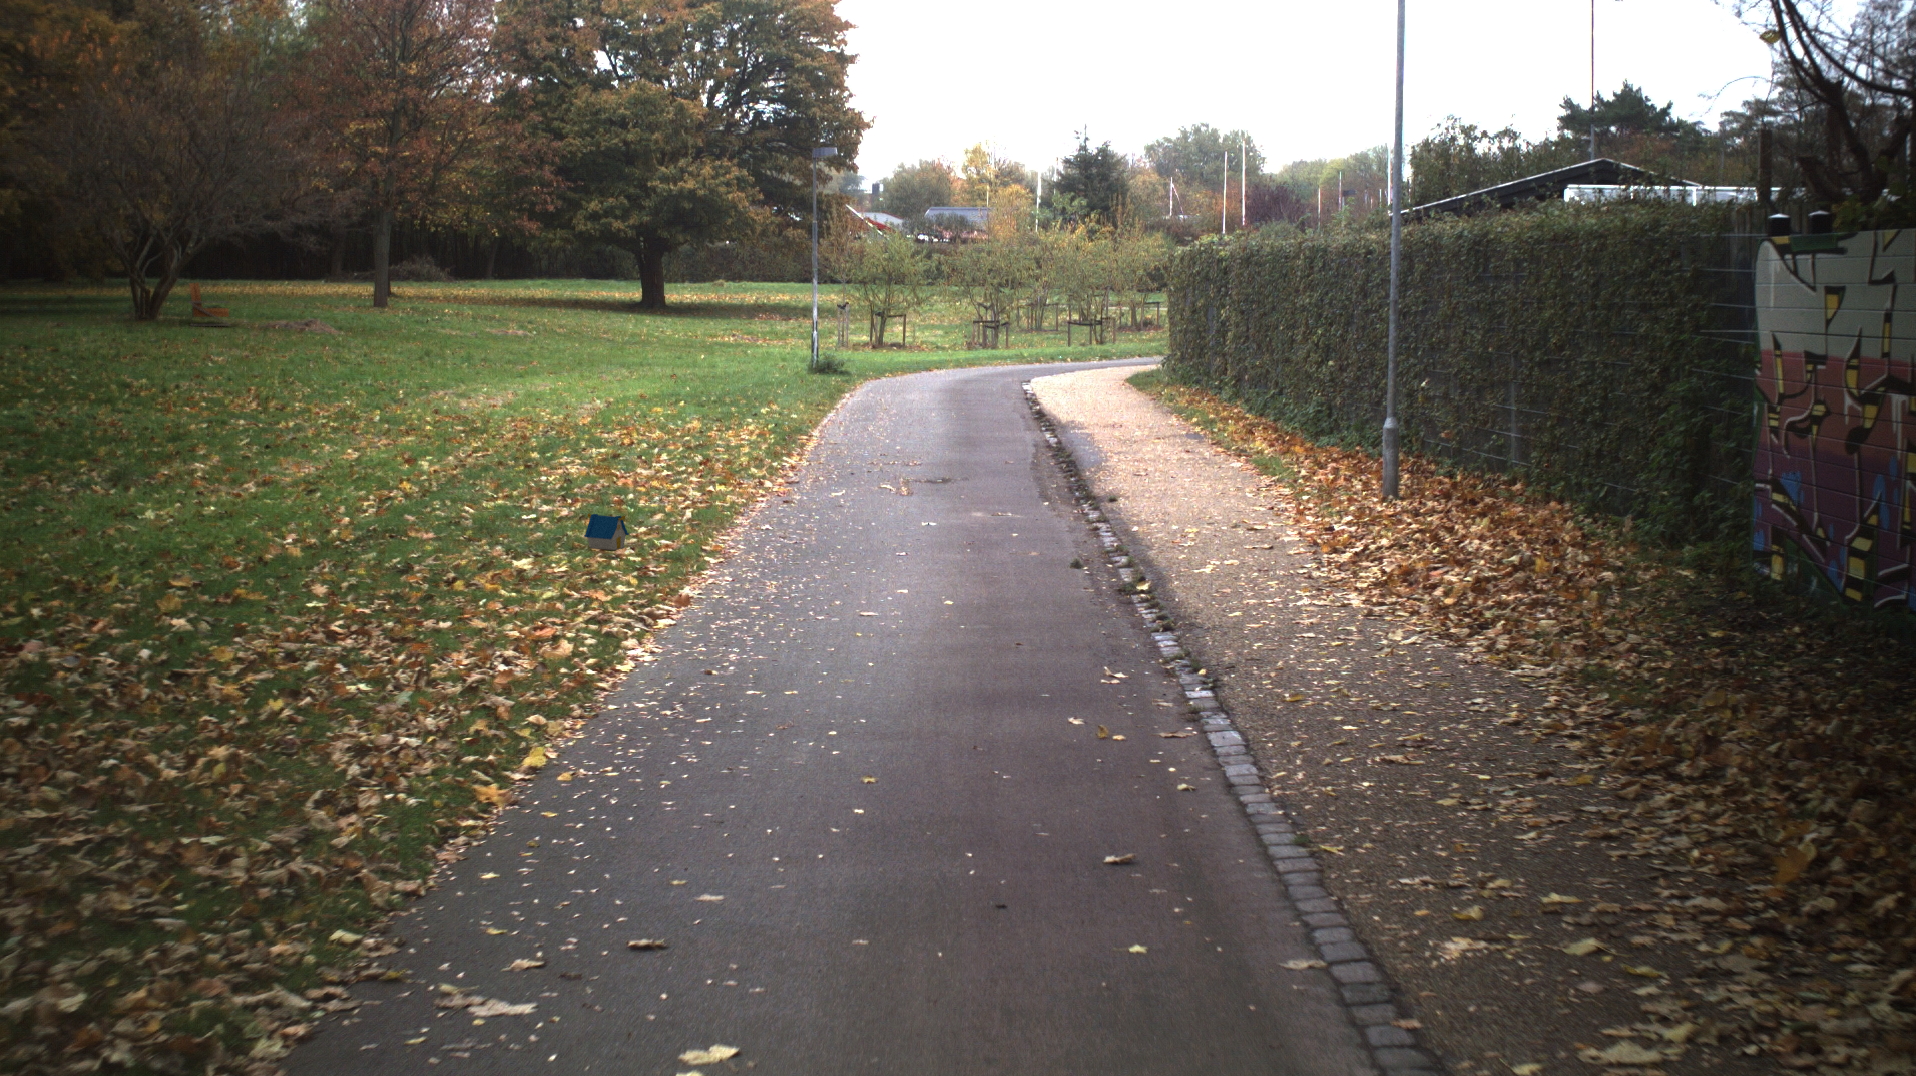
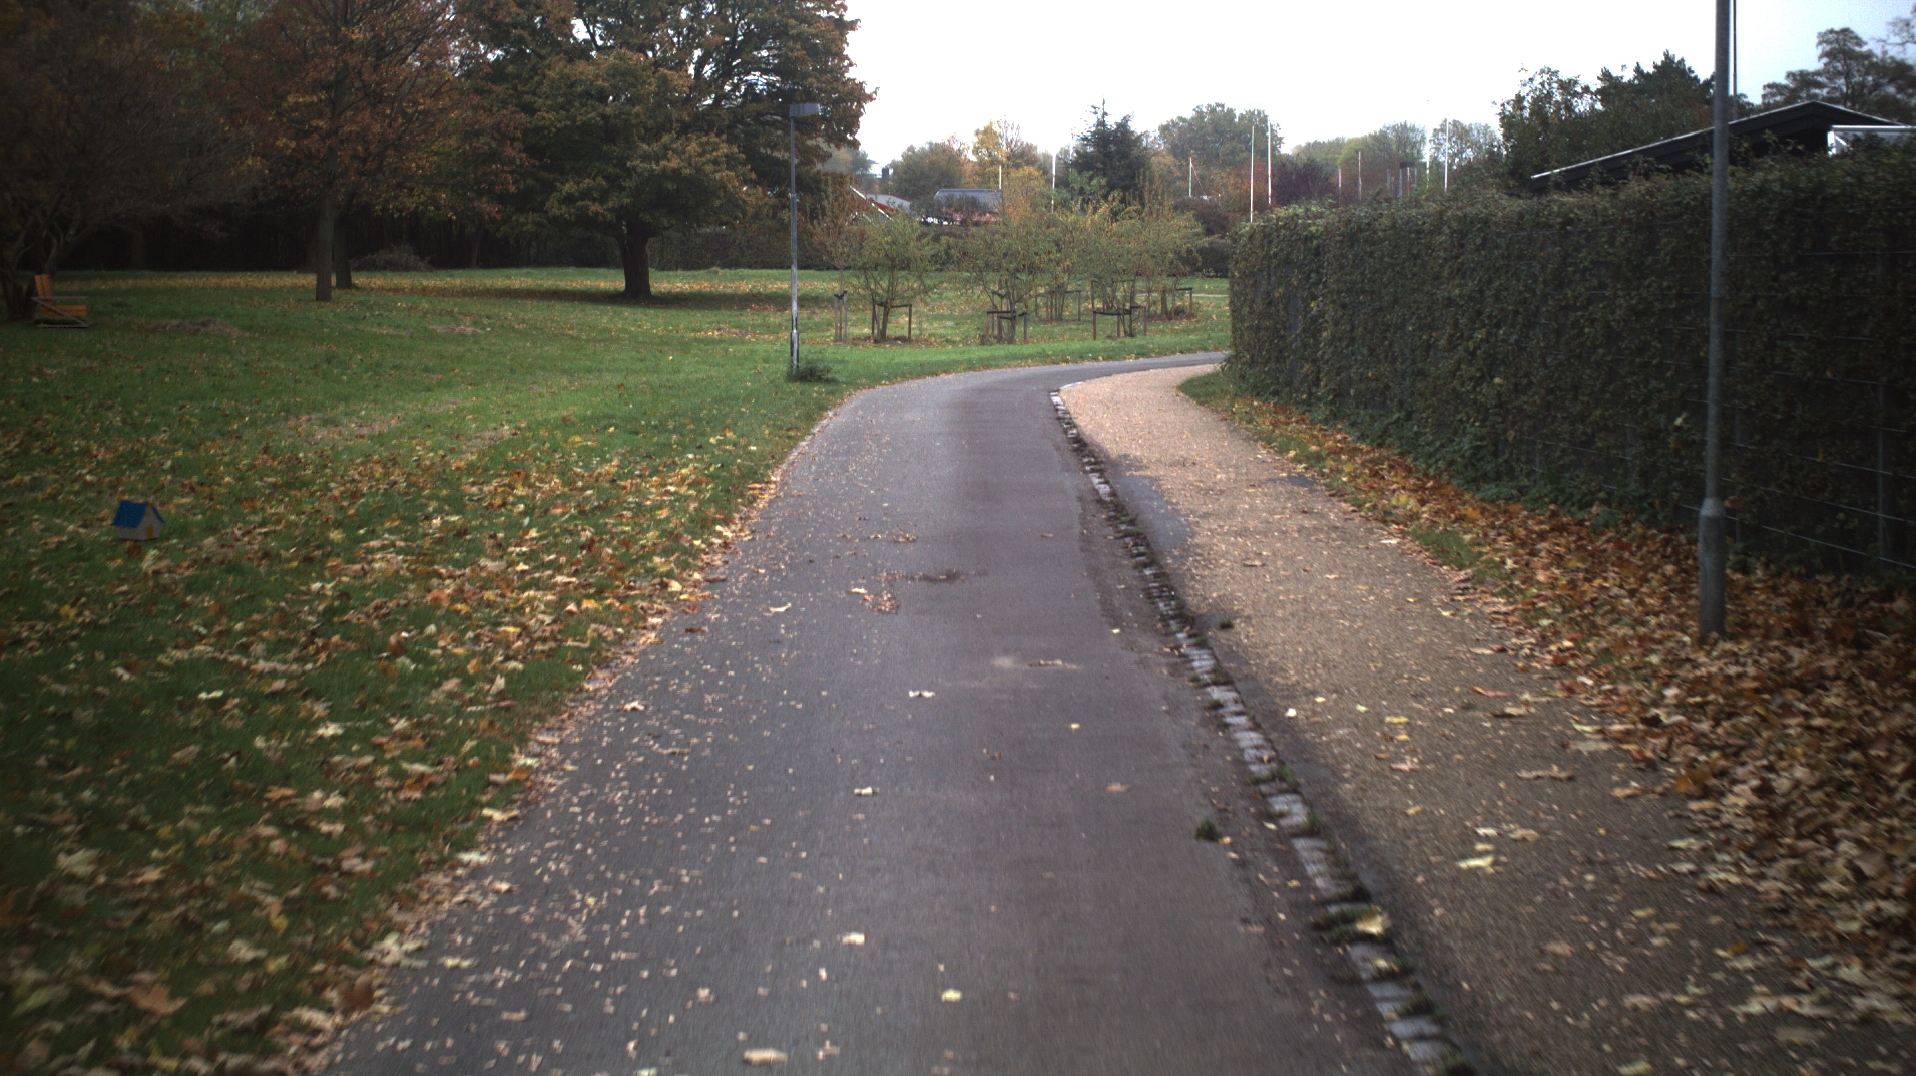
toy house: present [584,513,629,550] -> present [110,499,165,540]

